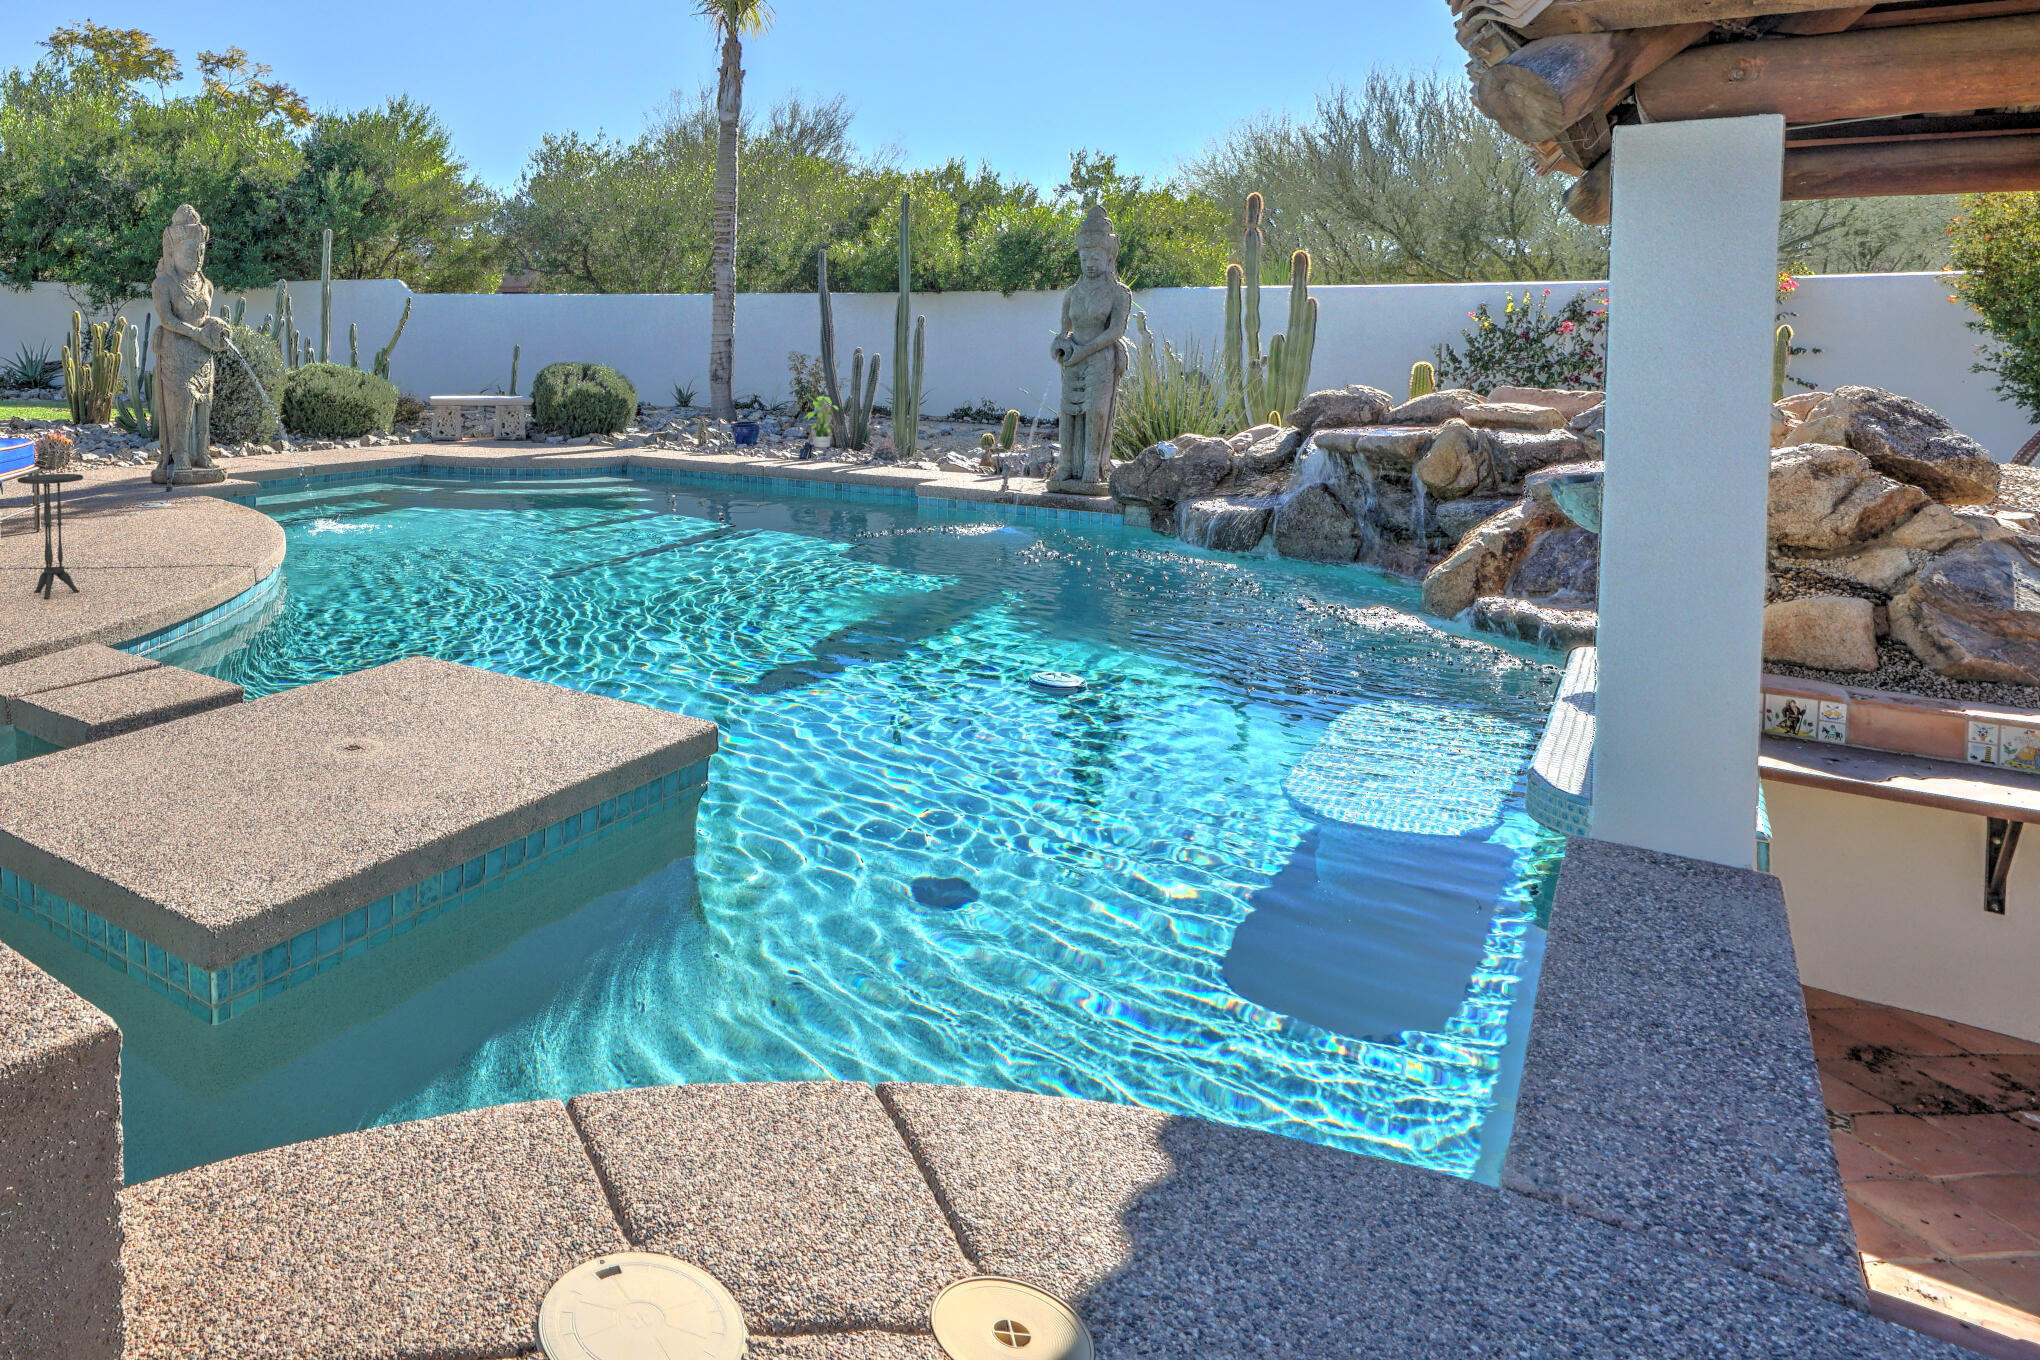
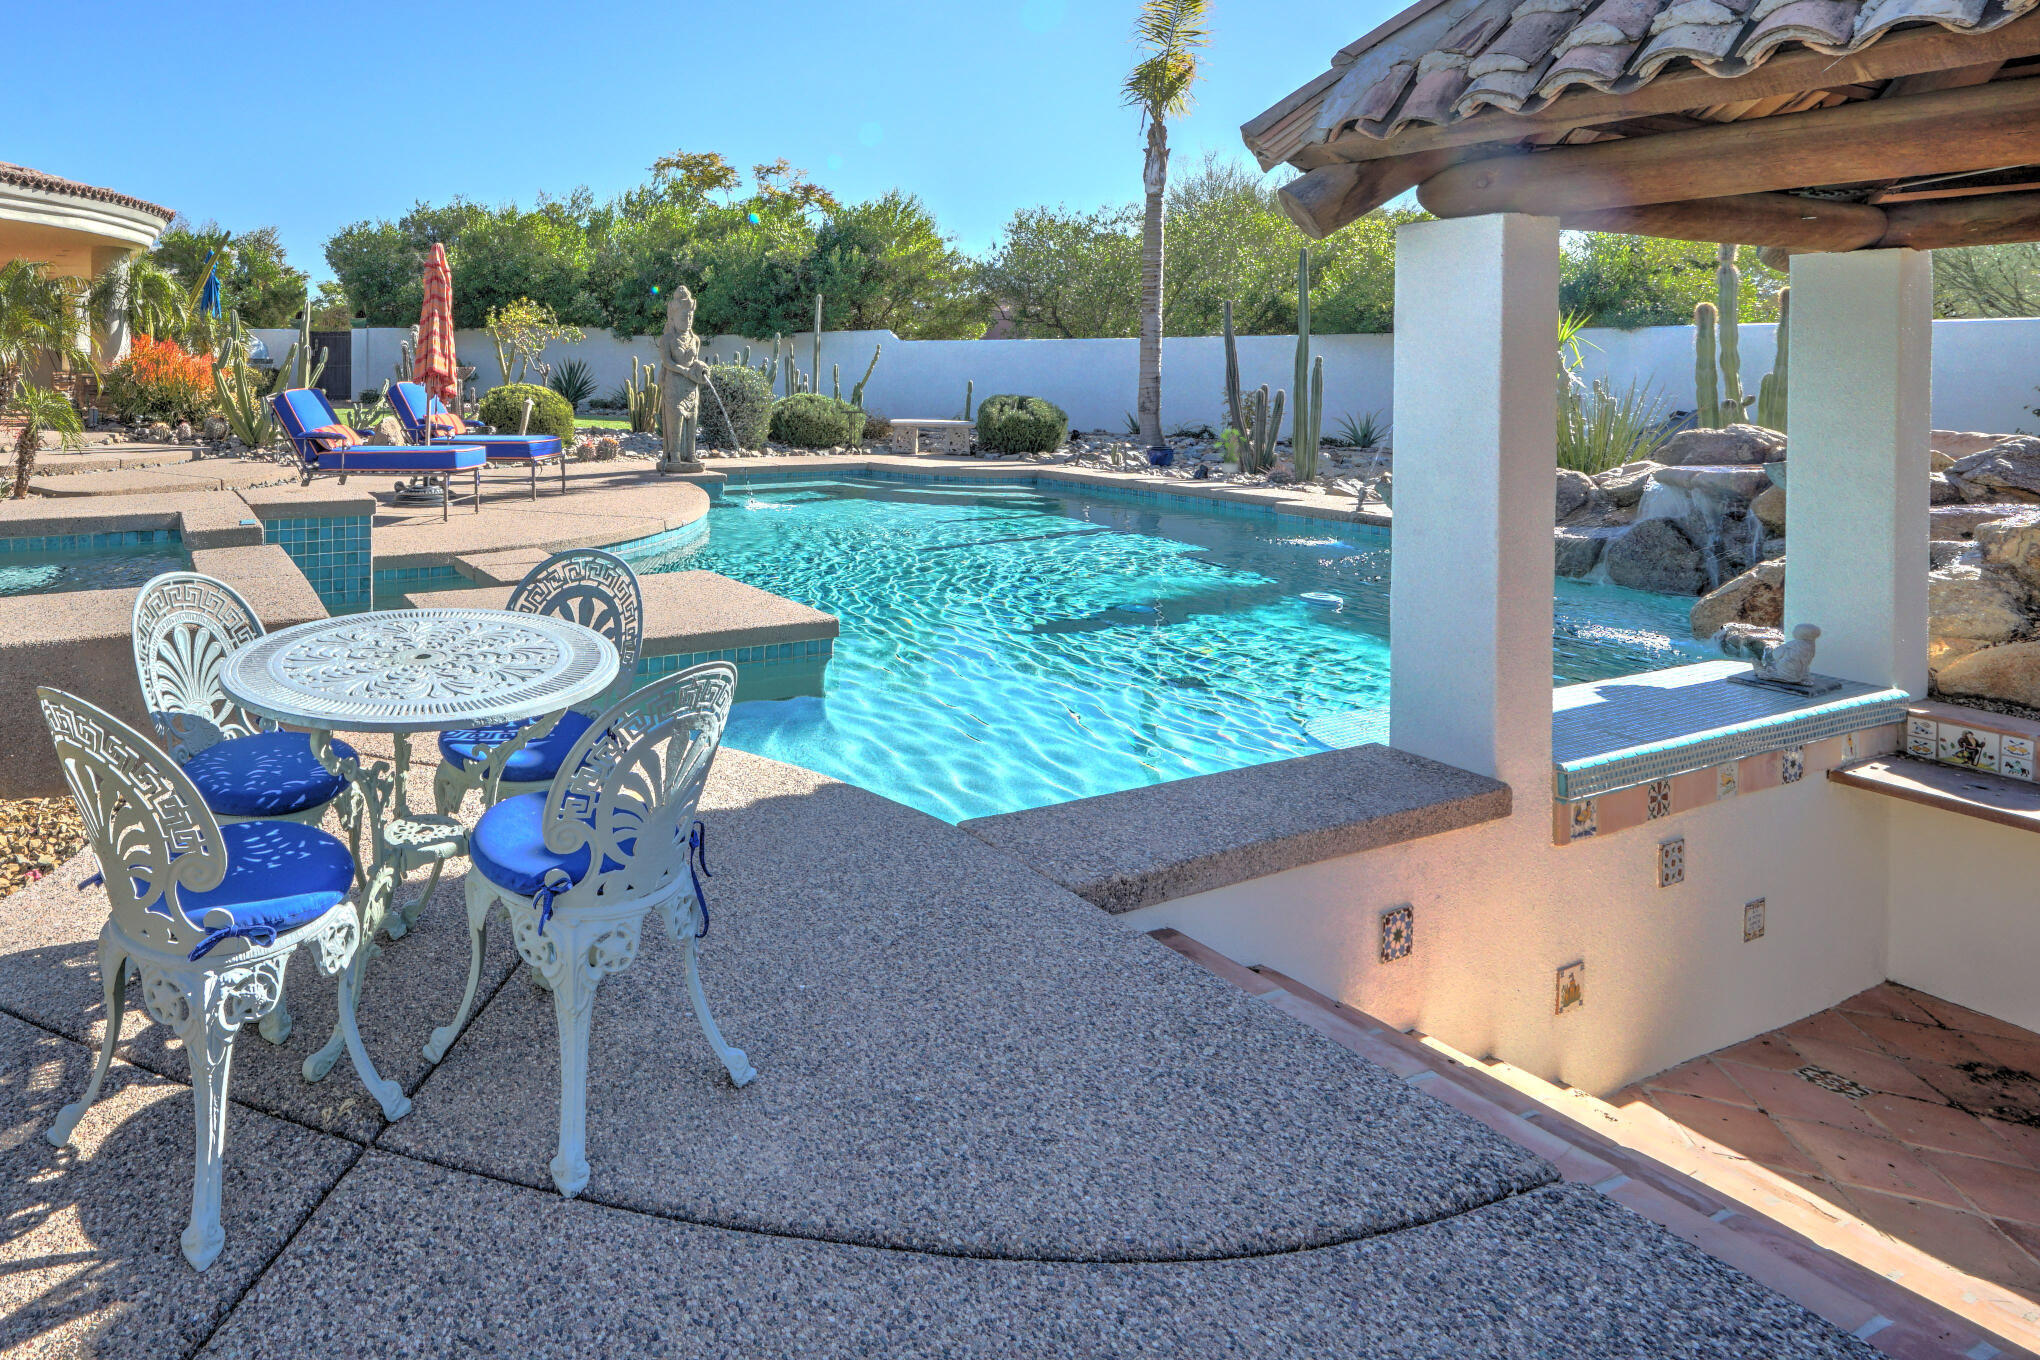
side table: present [18,474,83,599] -> present [841,411,863,453]

